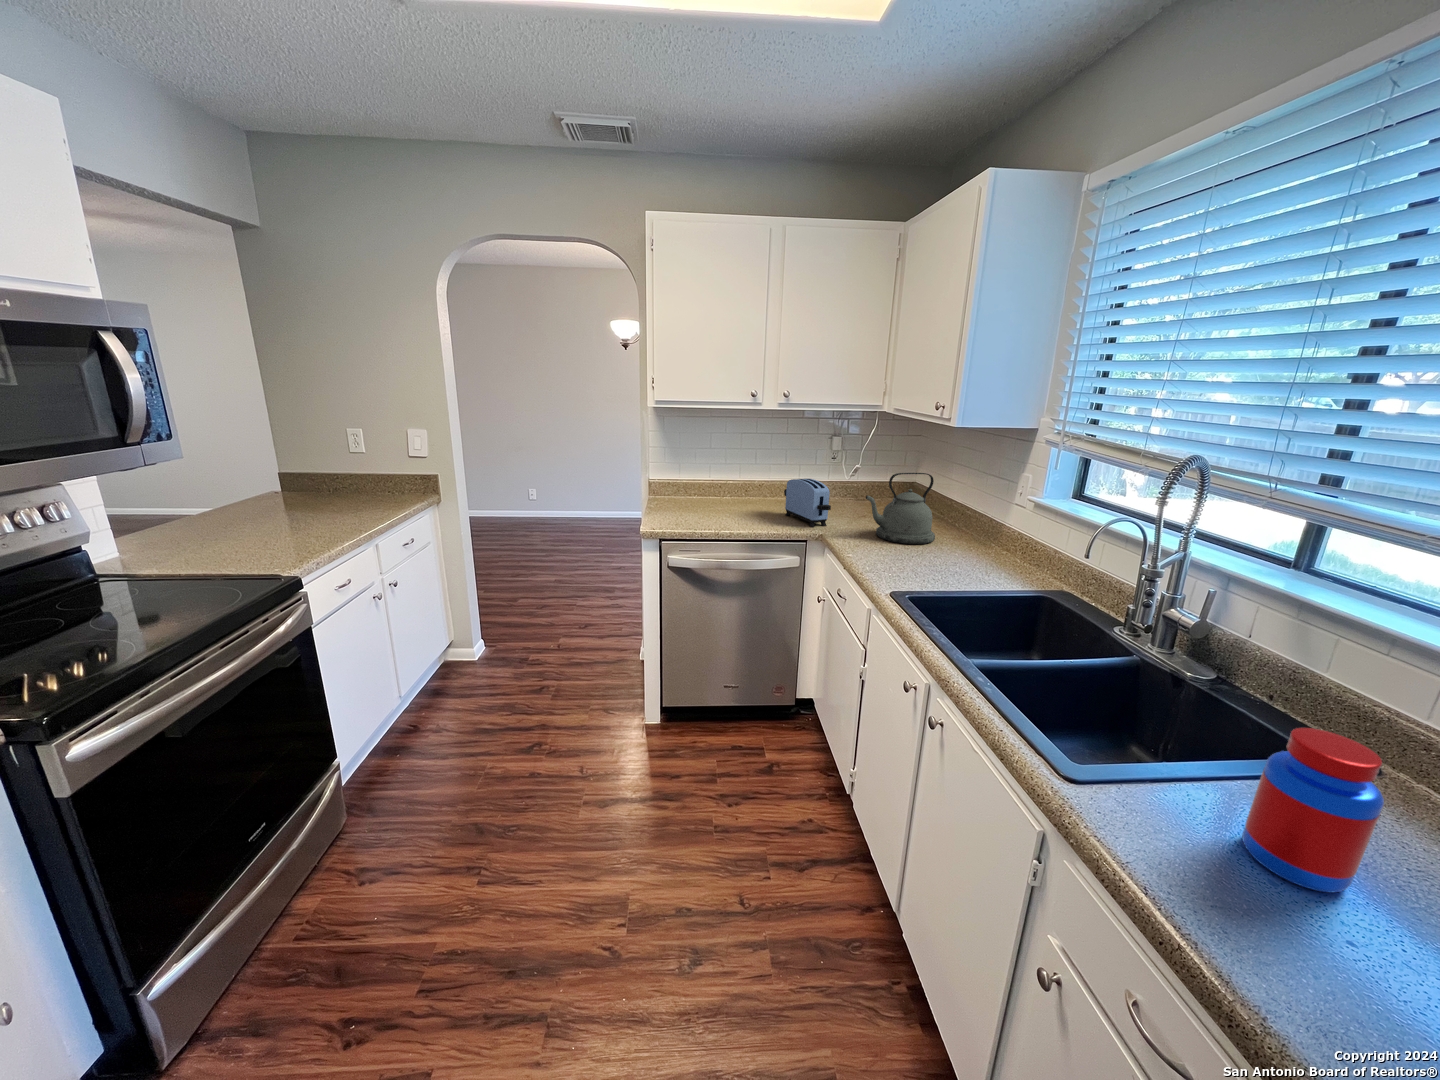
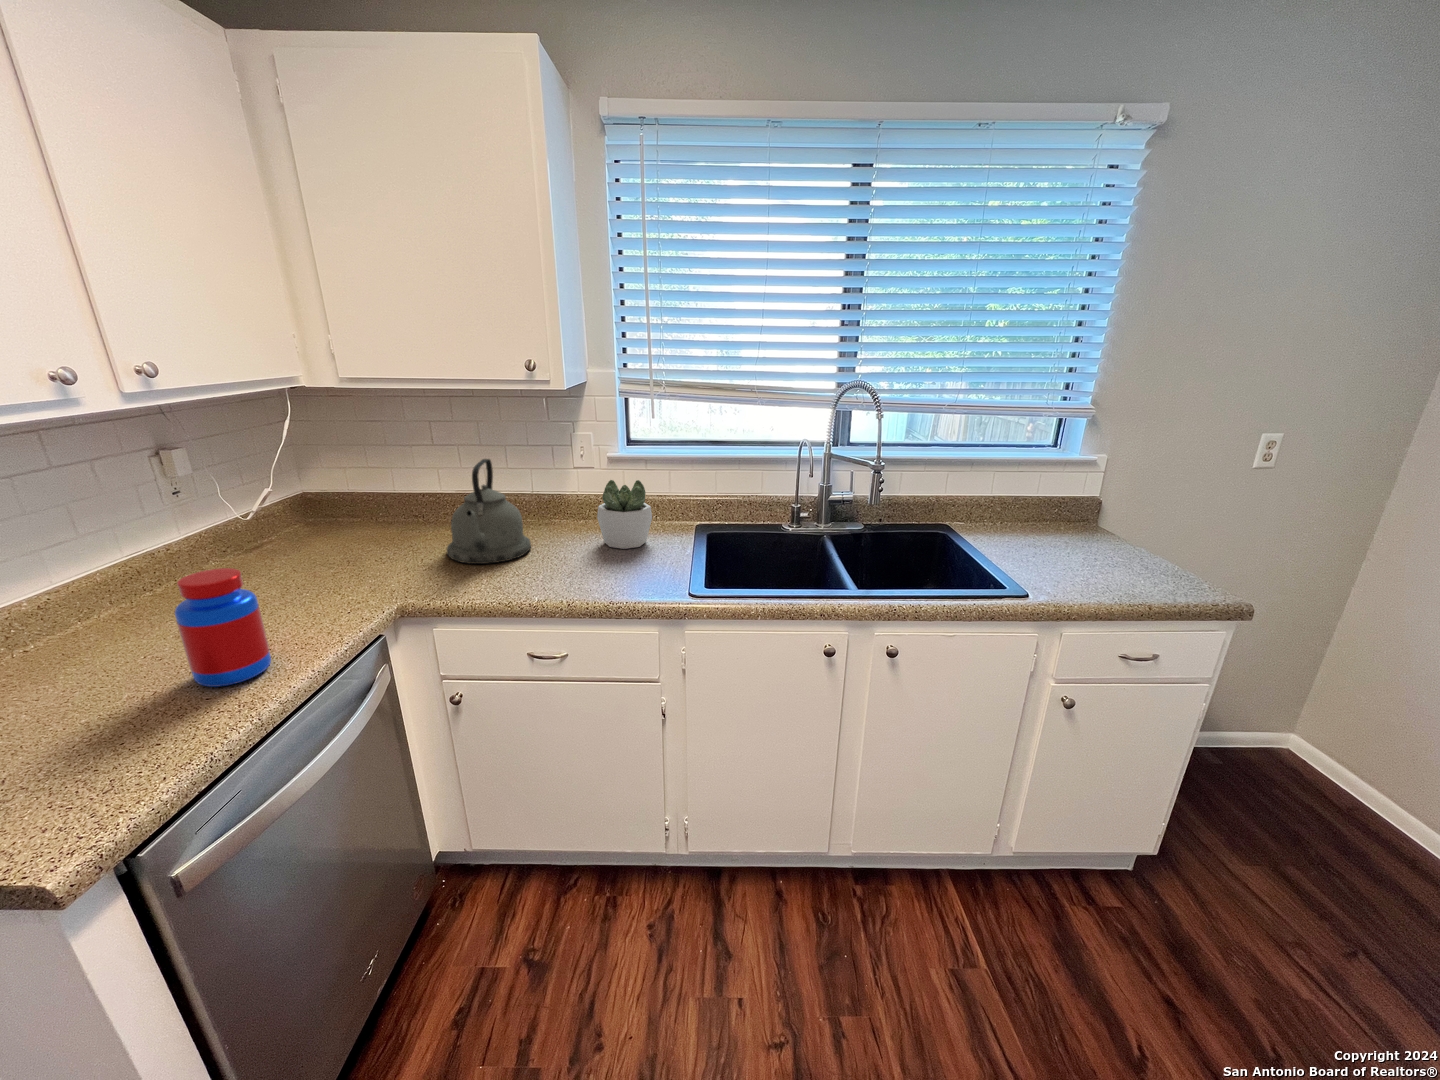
toaster: present [784,479,831,527] -> none [220,521,397,613]
succulent plant: none [954,511,1006,573] -> present [597,480,652,549]
jar: present [1242,728,1384,893] -> present [175,568,271,687]

